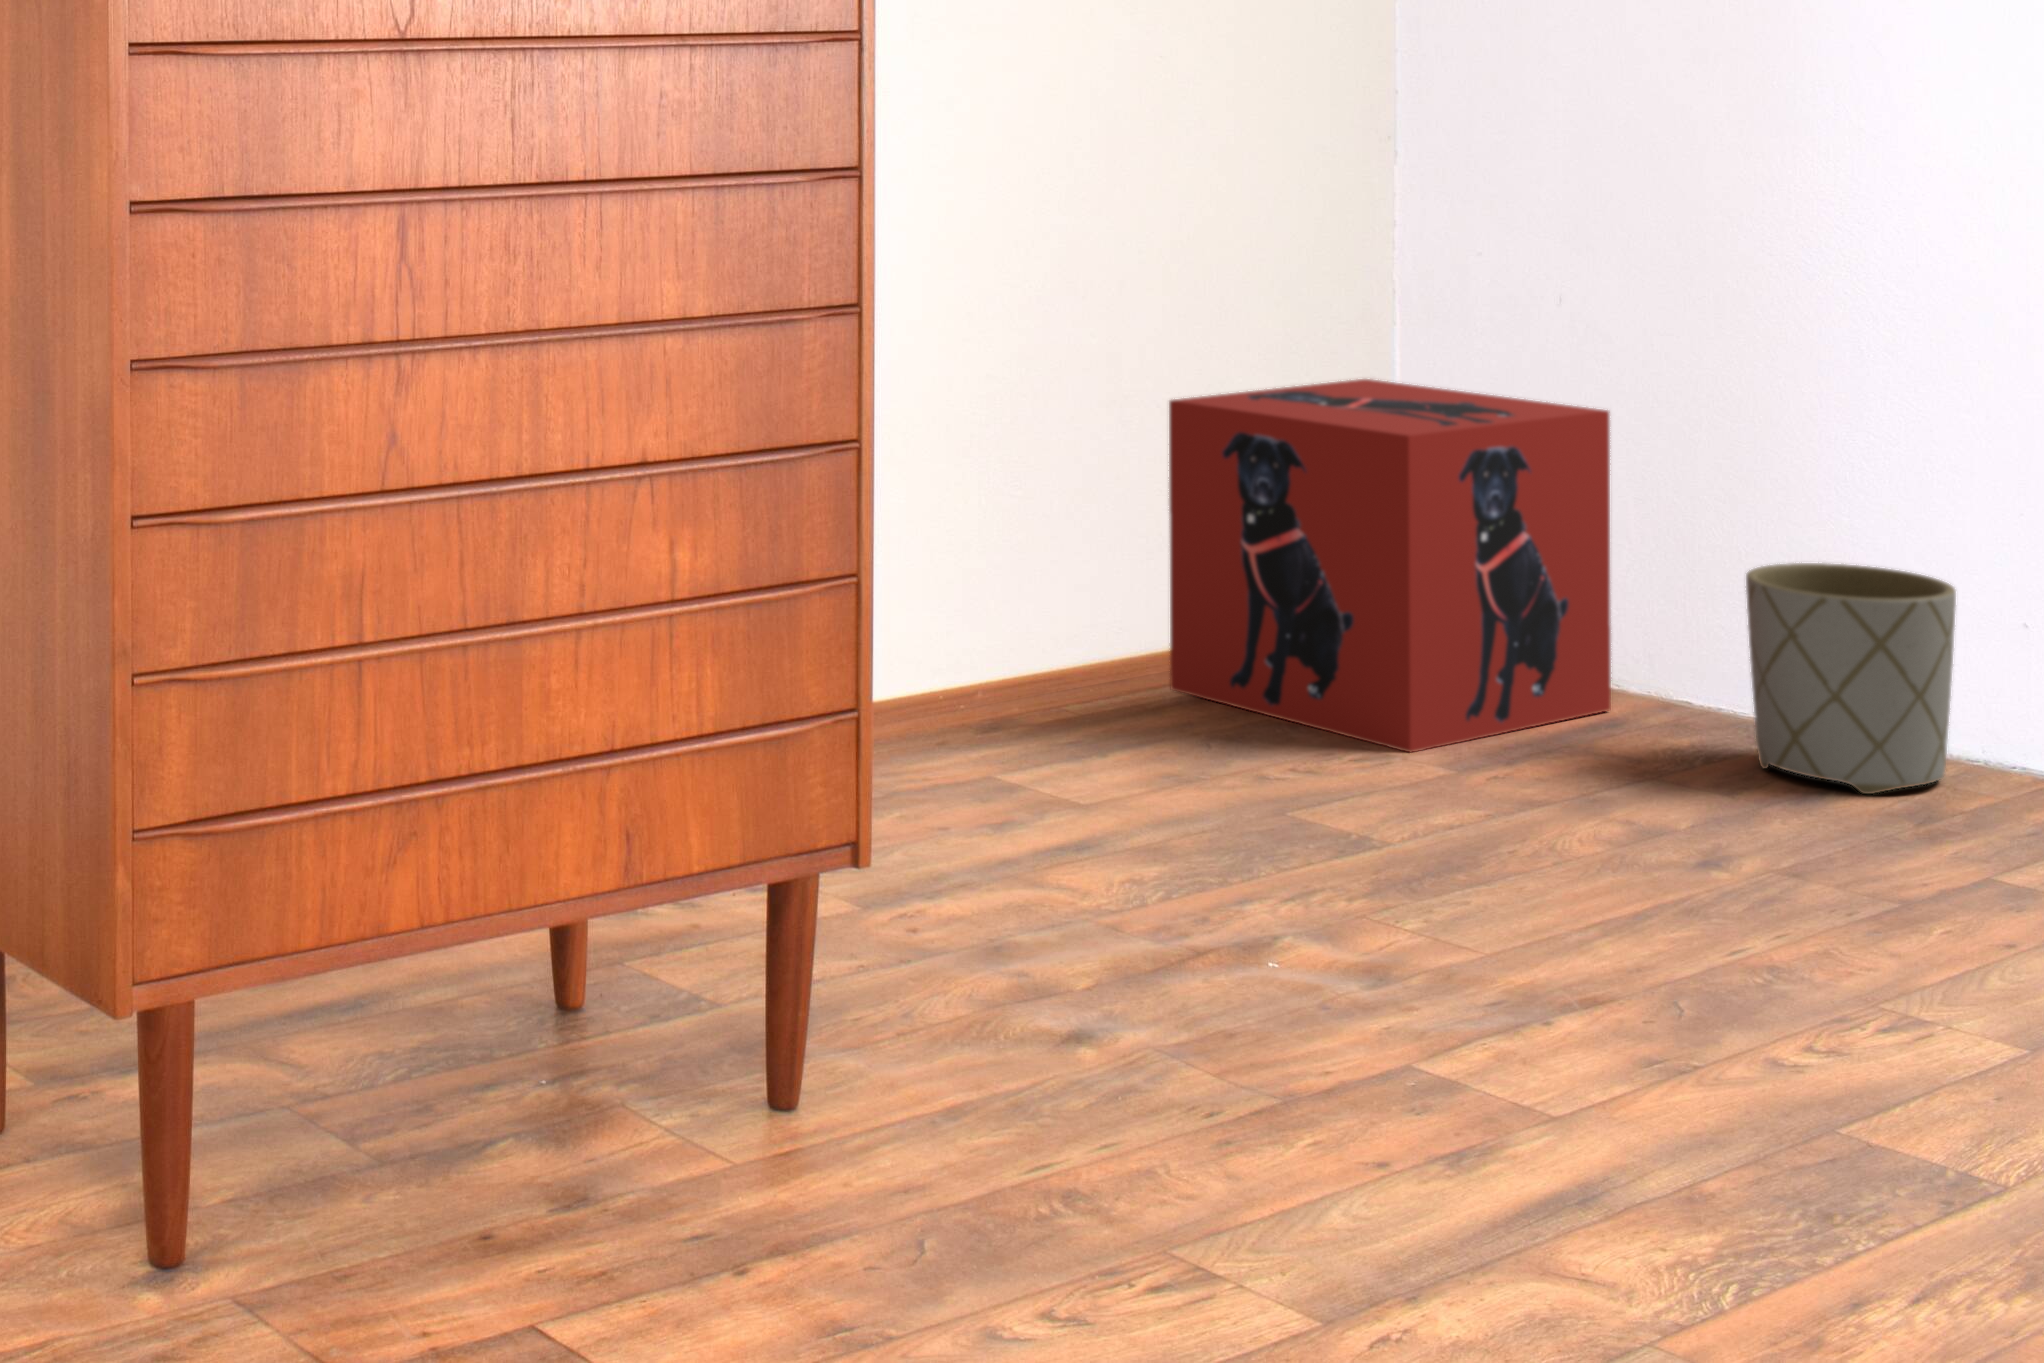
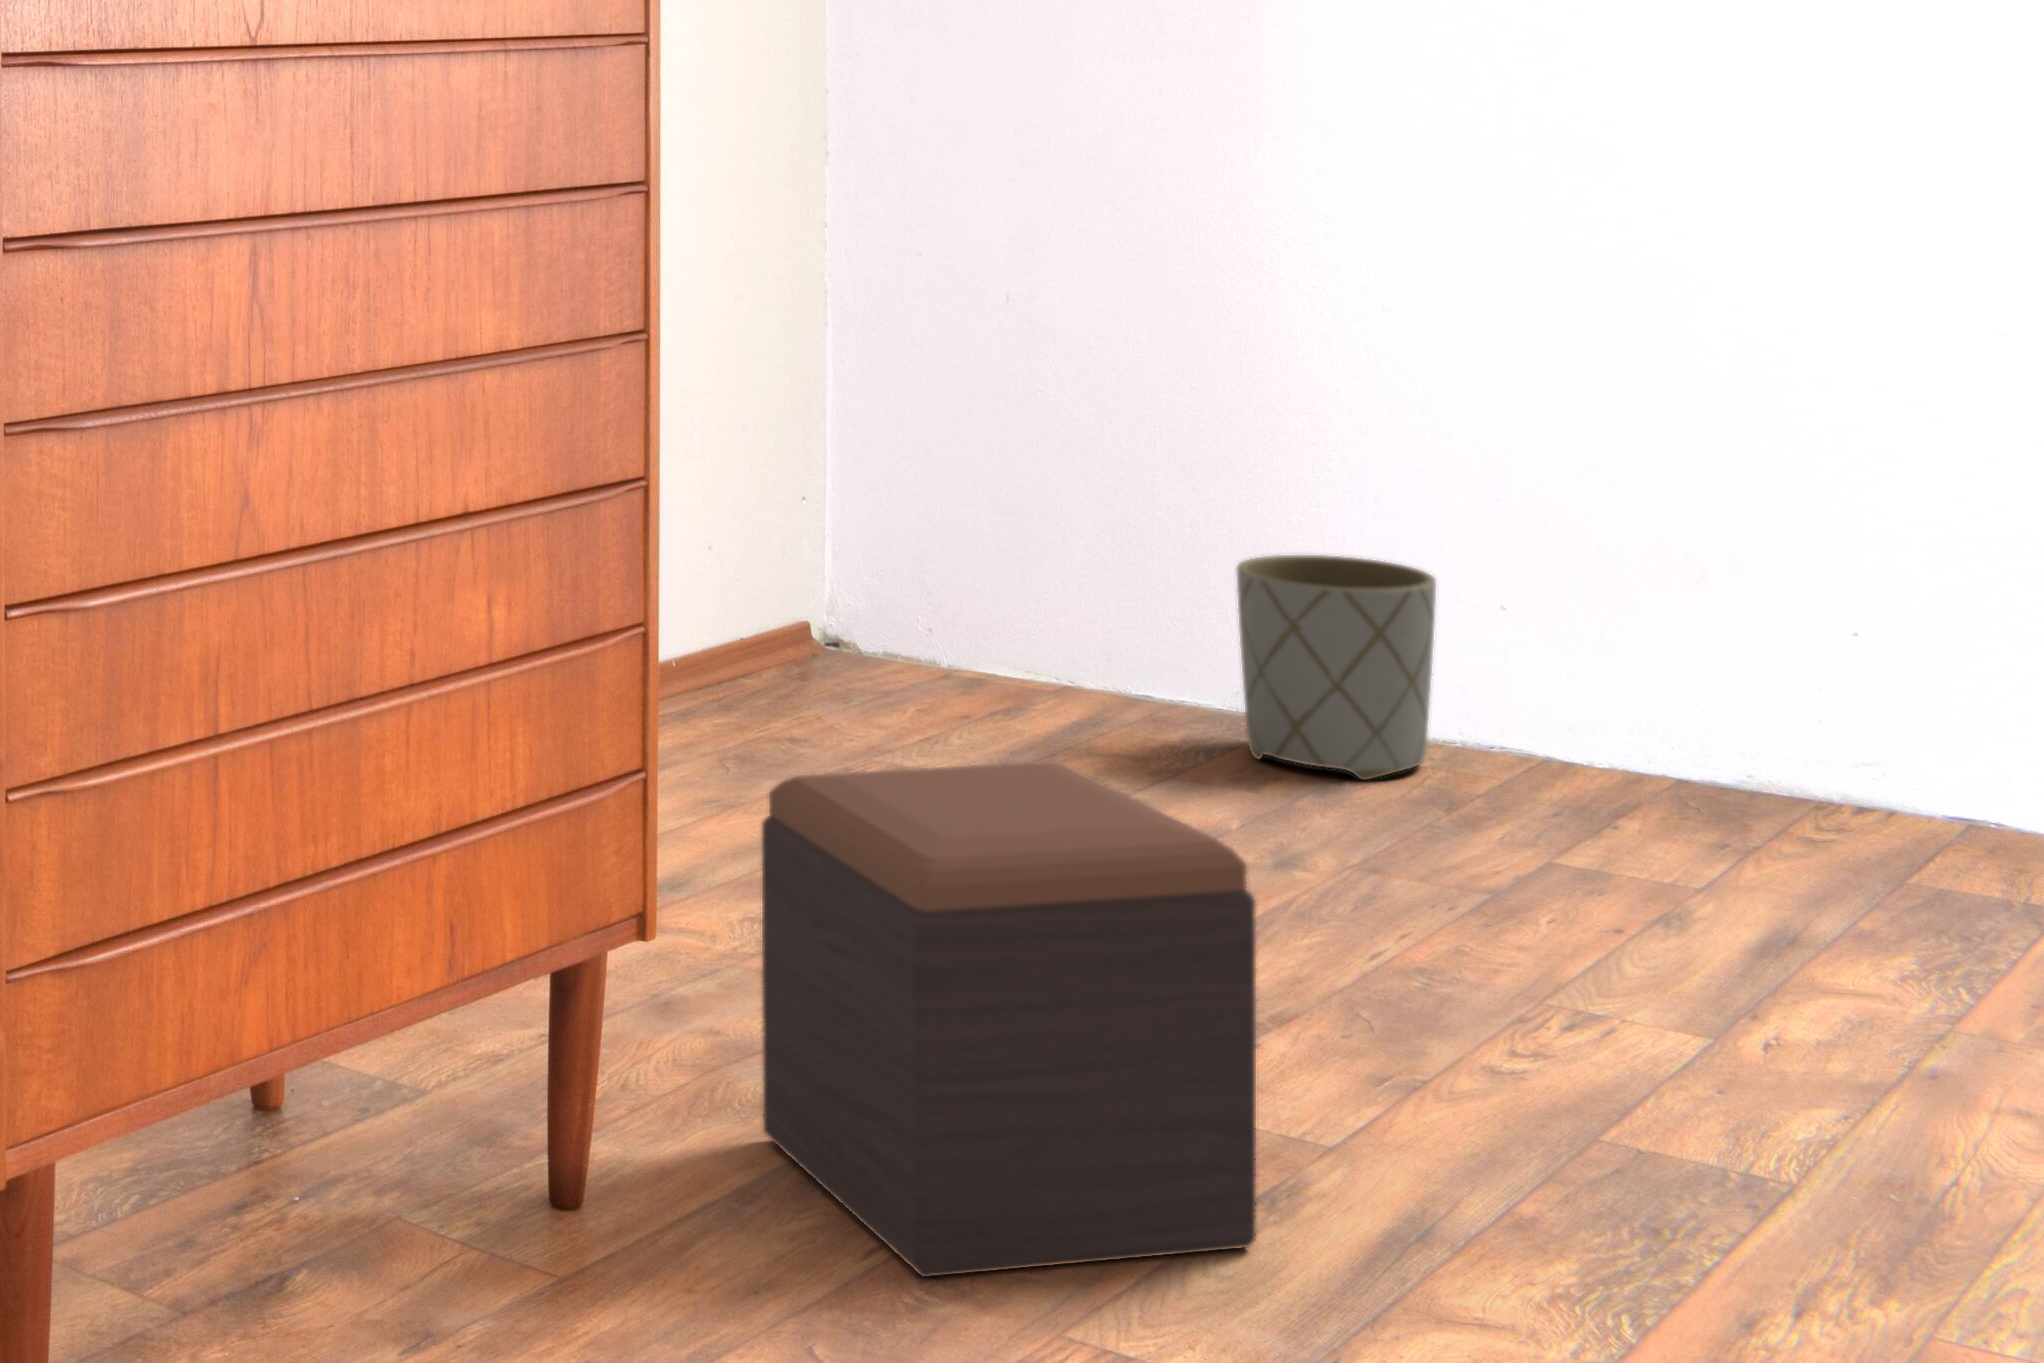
storage box: present [1169,379,1611,752] -> none [657,383,1080,761]
footstool: none [990,727,1408,1195] -> present [762,761,1256,1277]

